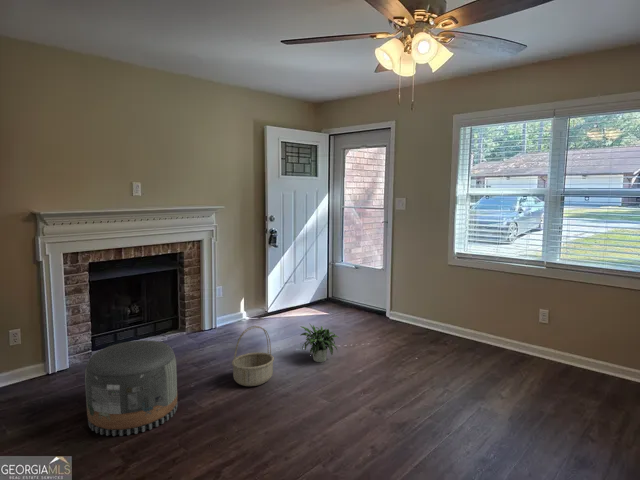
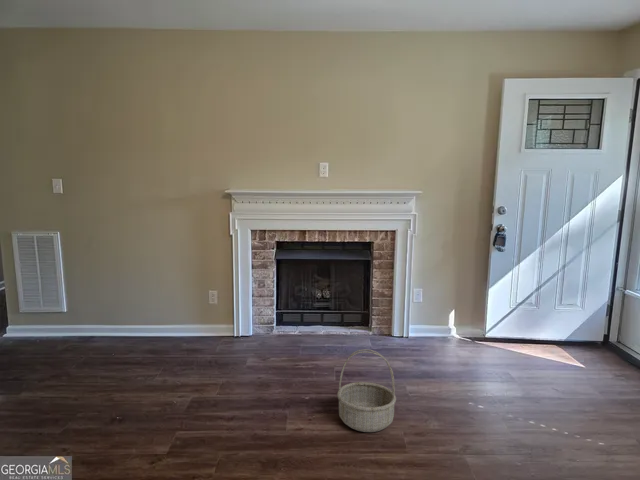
potted plant: present [301,324,338,362] -> none [459,371,523,440]
pouf: present [85,340,178,436] -> none [180,325,272,427]

